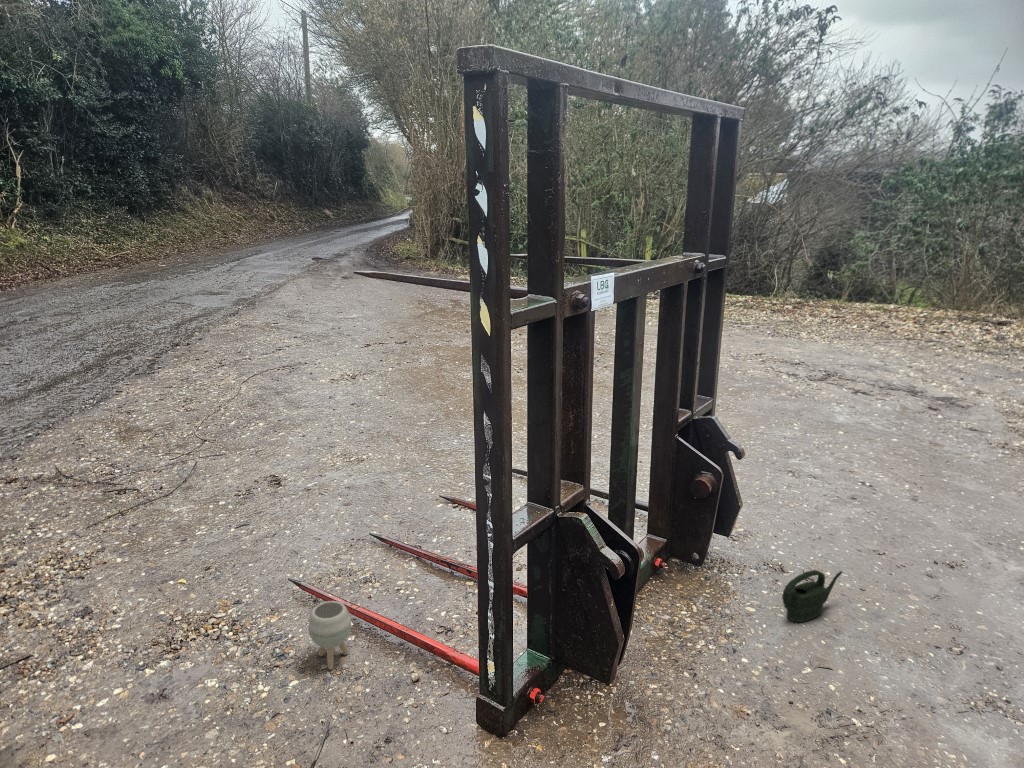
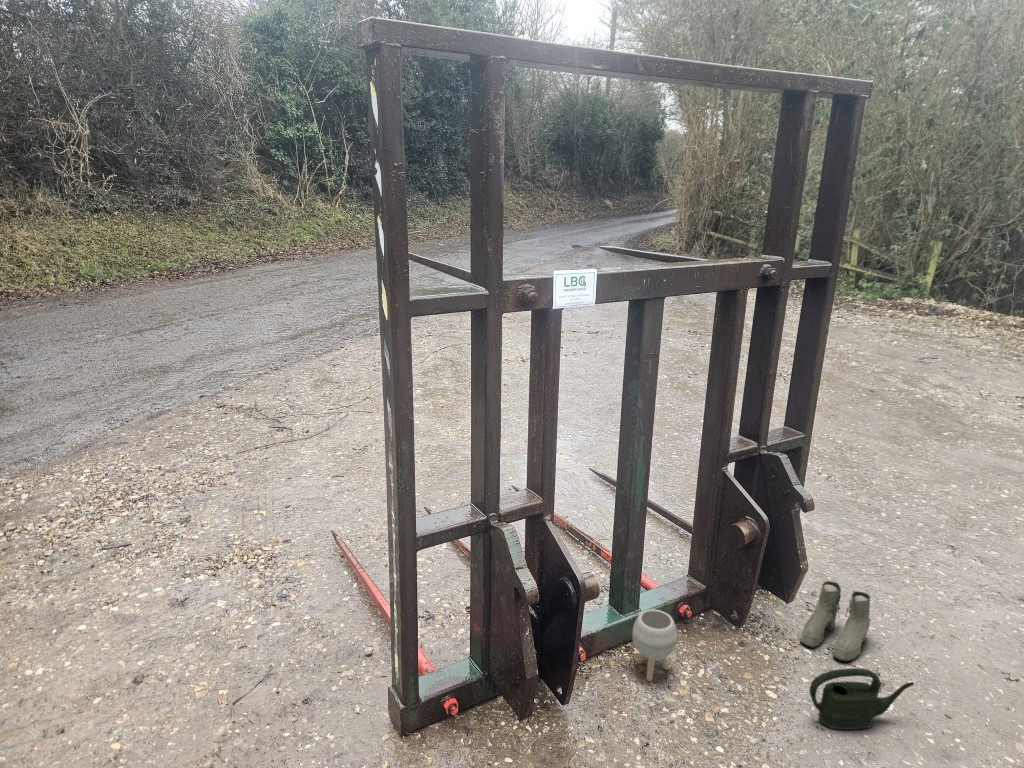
boots: none [739,515,784,573] -> present [800,581,870,661]
planter: present [308,601,351,670] -> present [632,609,677,681]

